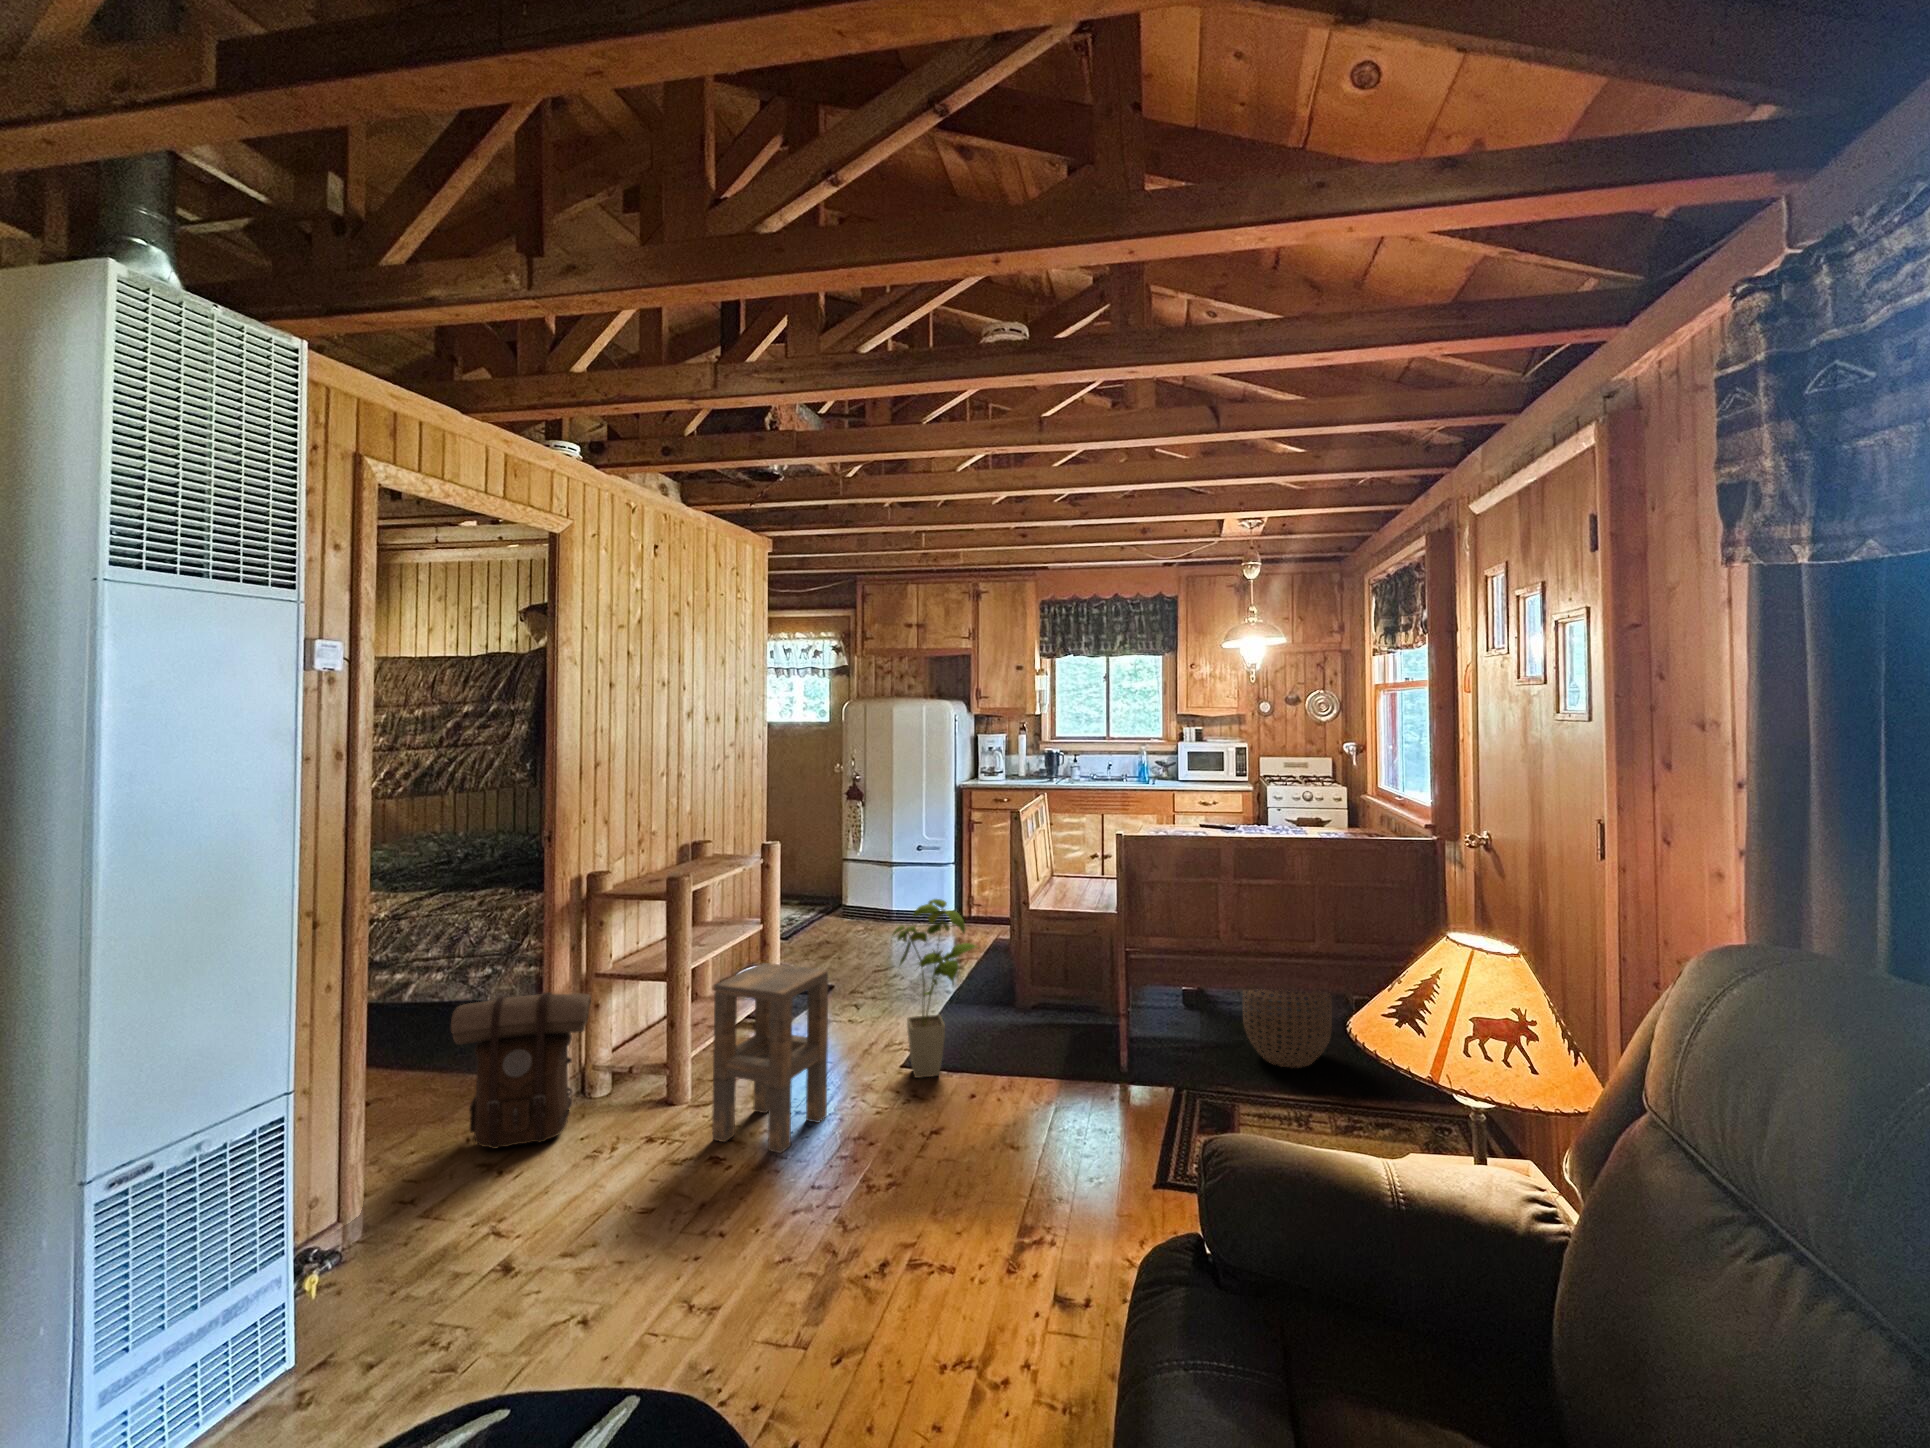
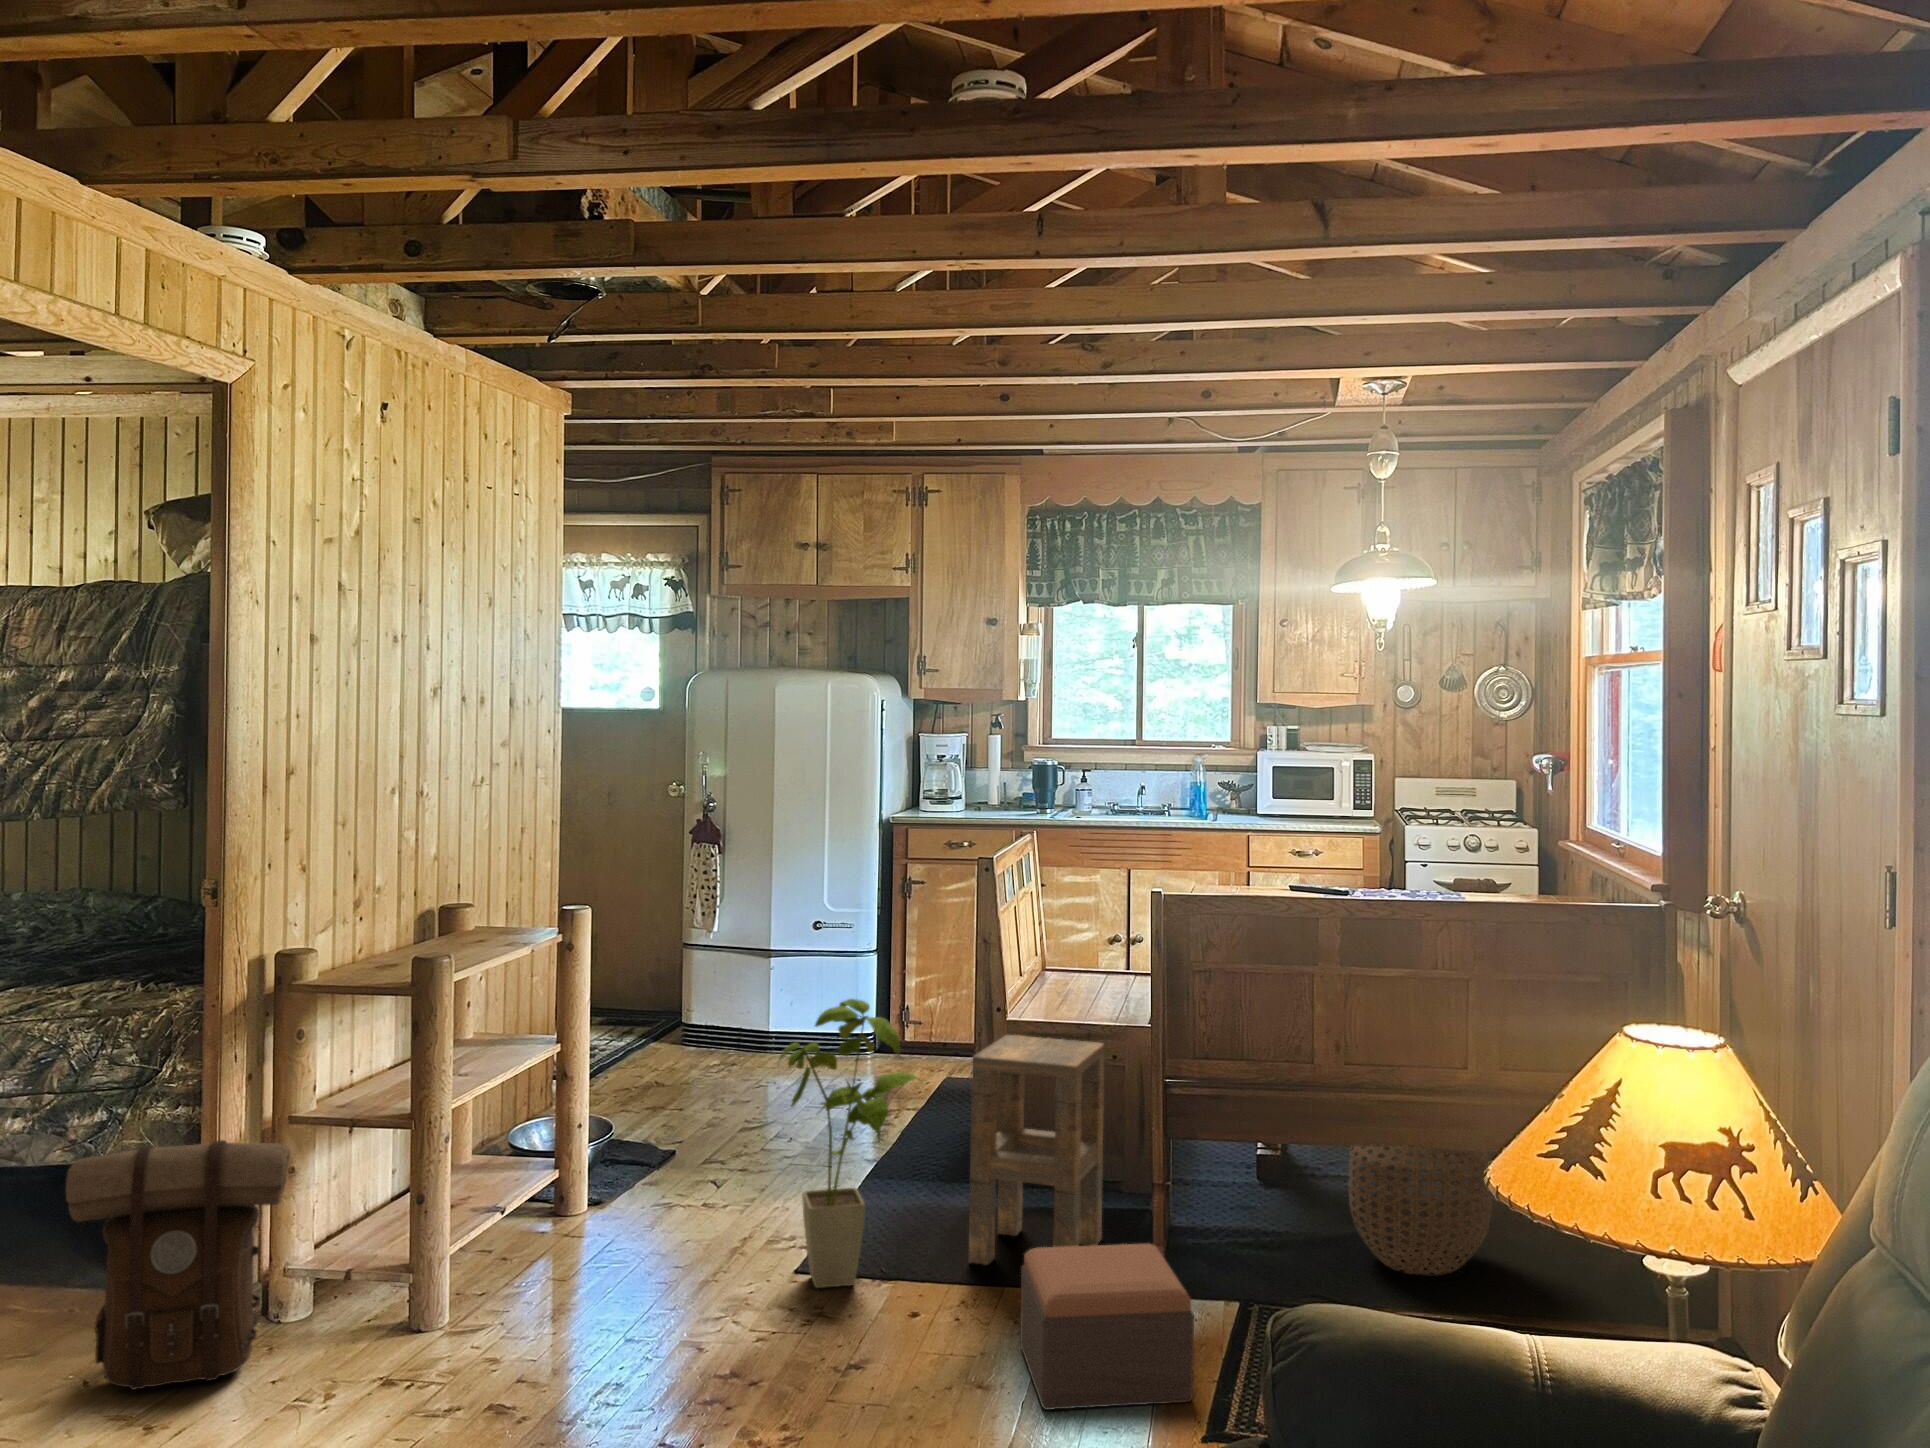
side table: present [712,963,828,1153] -> present [969,1035,1105,1265]
footstool: none [1041,1052,1150,1162] -> present [1020,1244,1194,1410]

